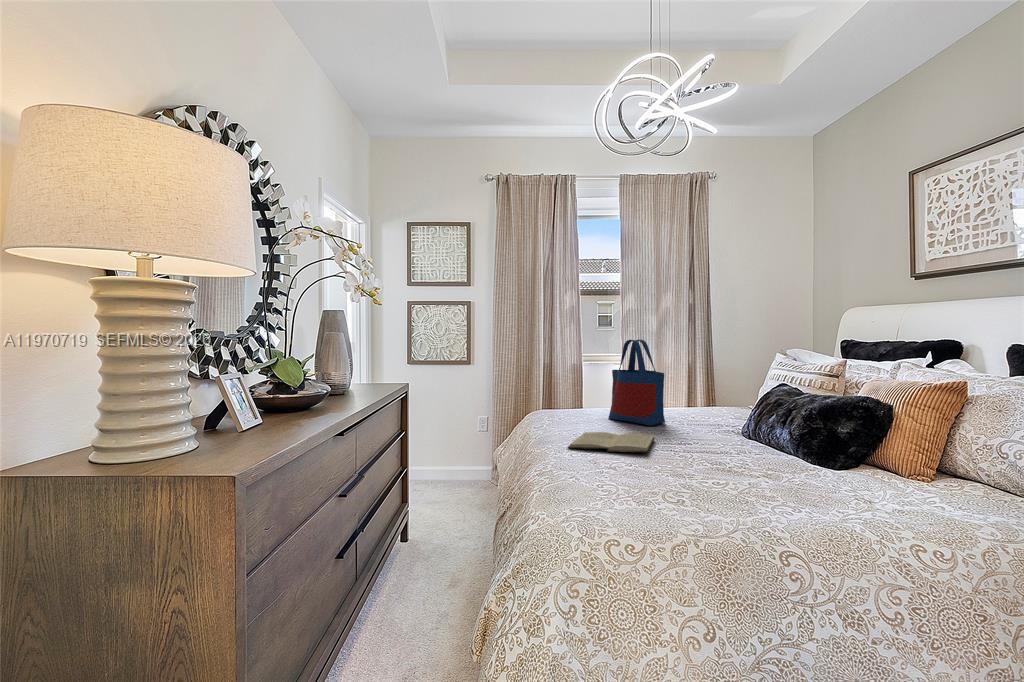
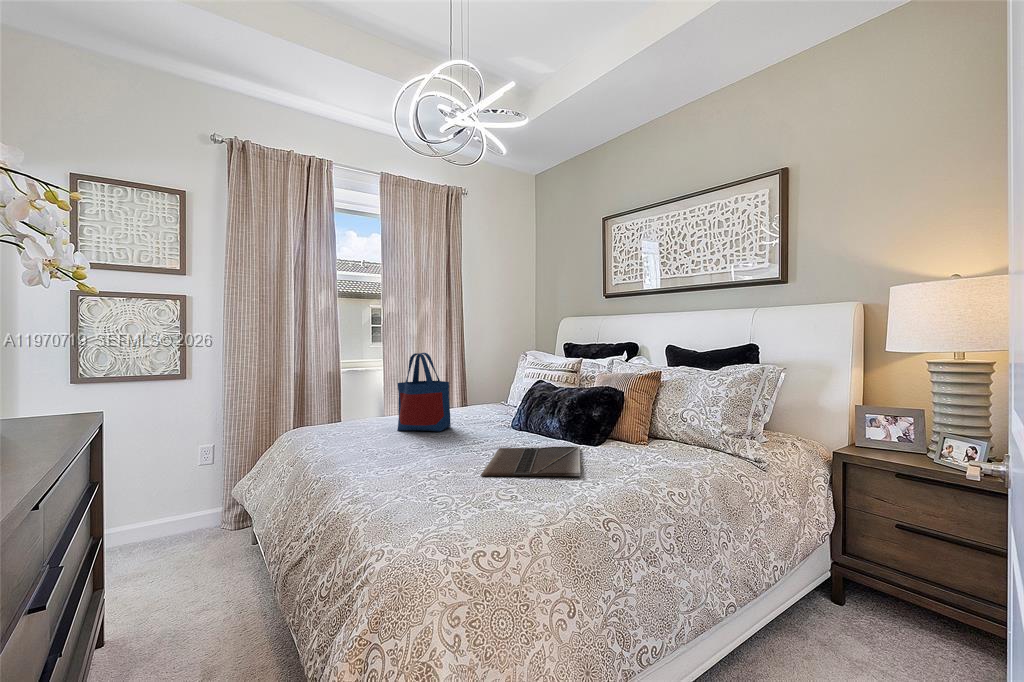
book: present [568,432,655,452] -> none [378,440,458,468]
laptop: none [660,452,807,498] -> present [481,447,580,476]

